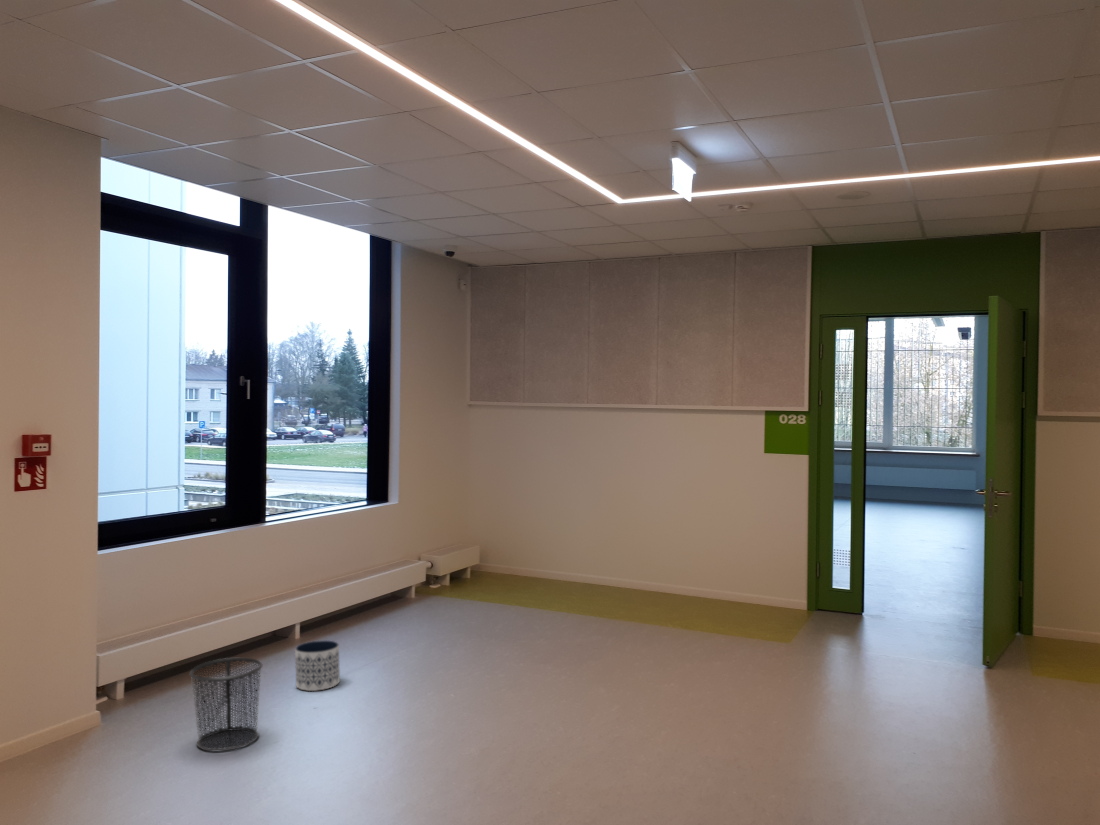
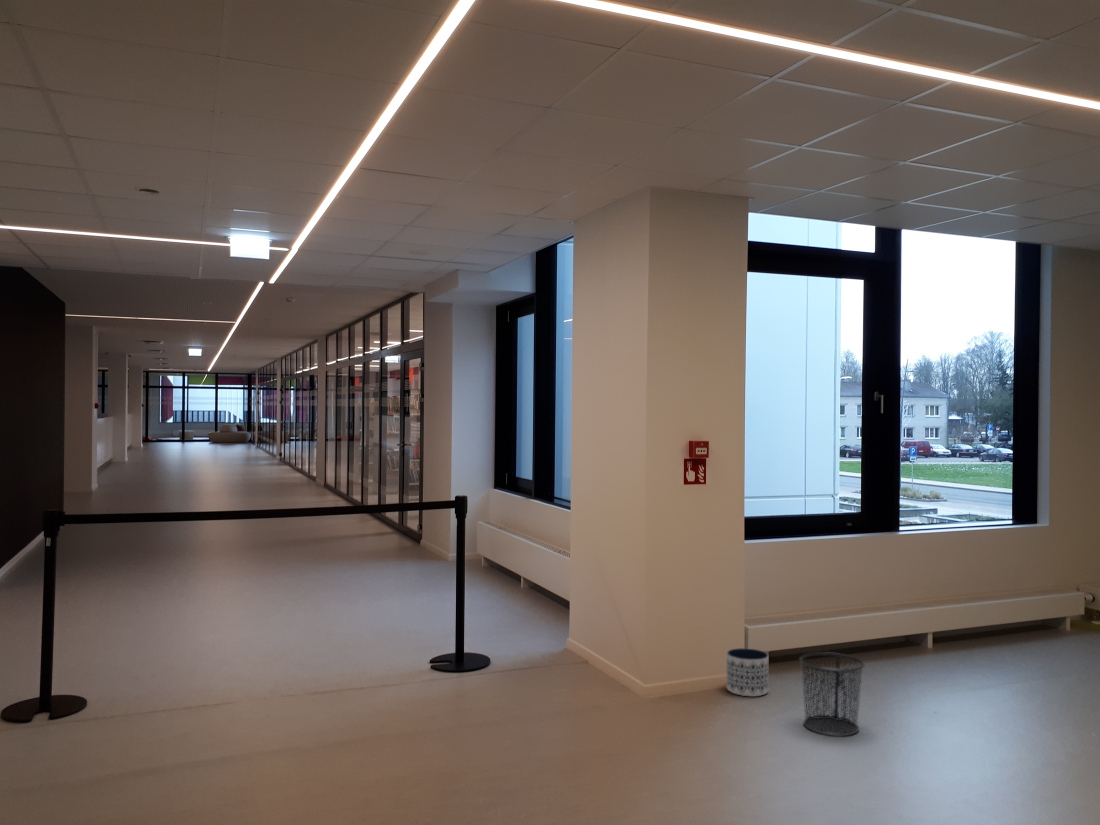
planter: present [295,640,340,691] -> present [727,648,769,696]

